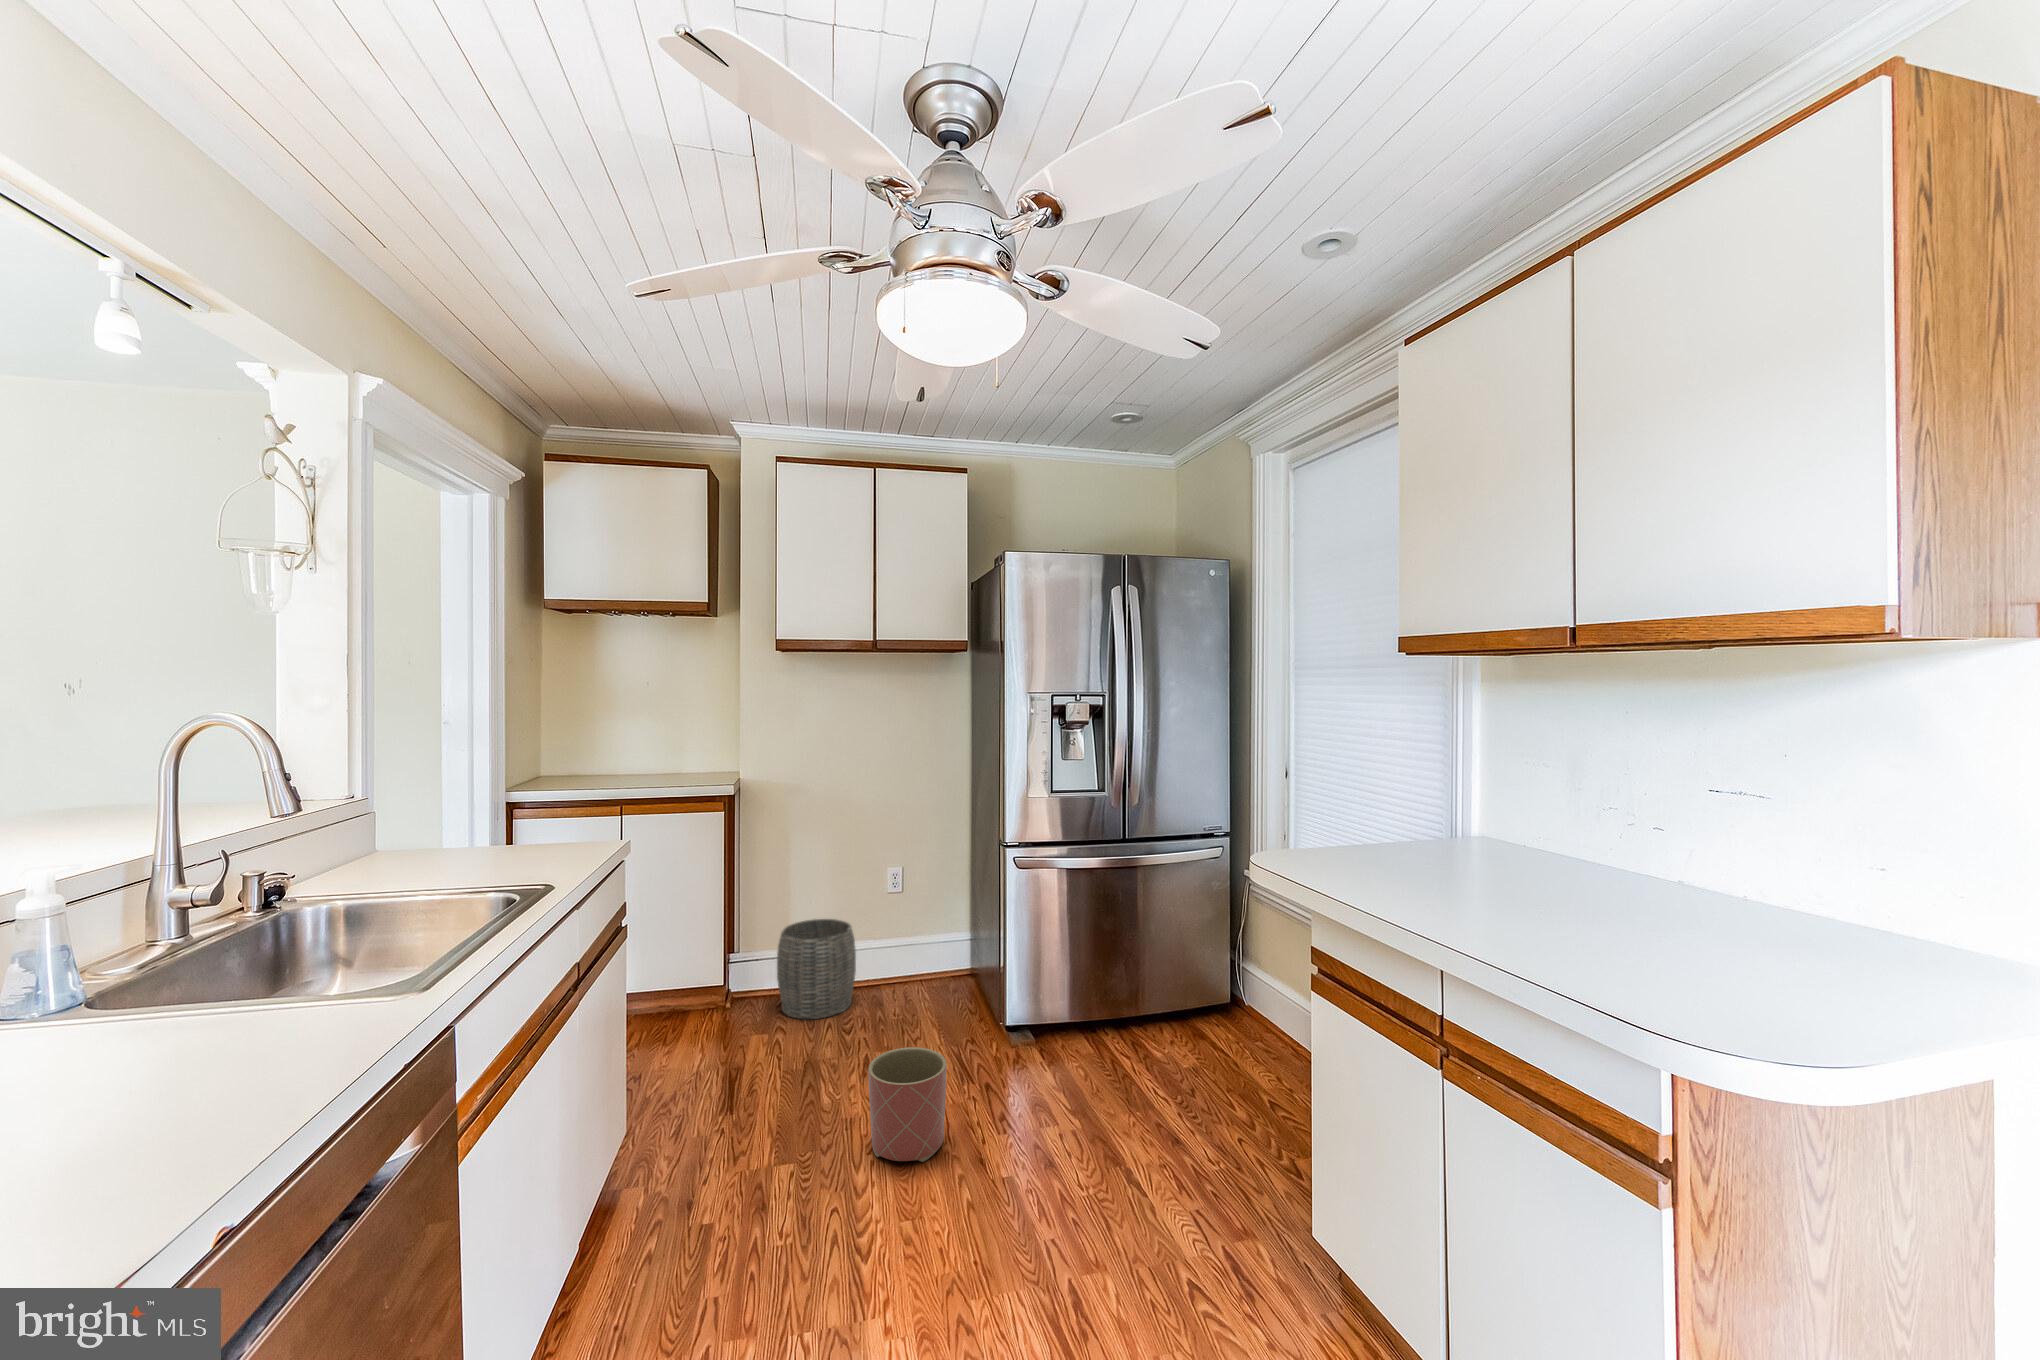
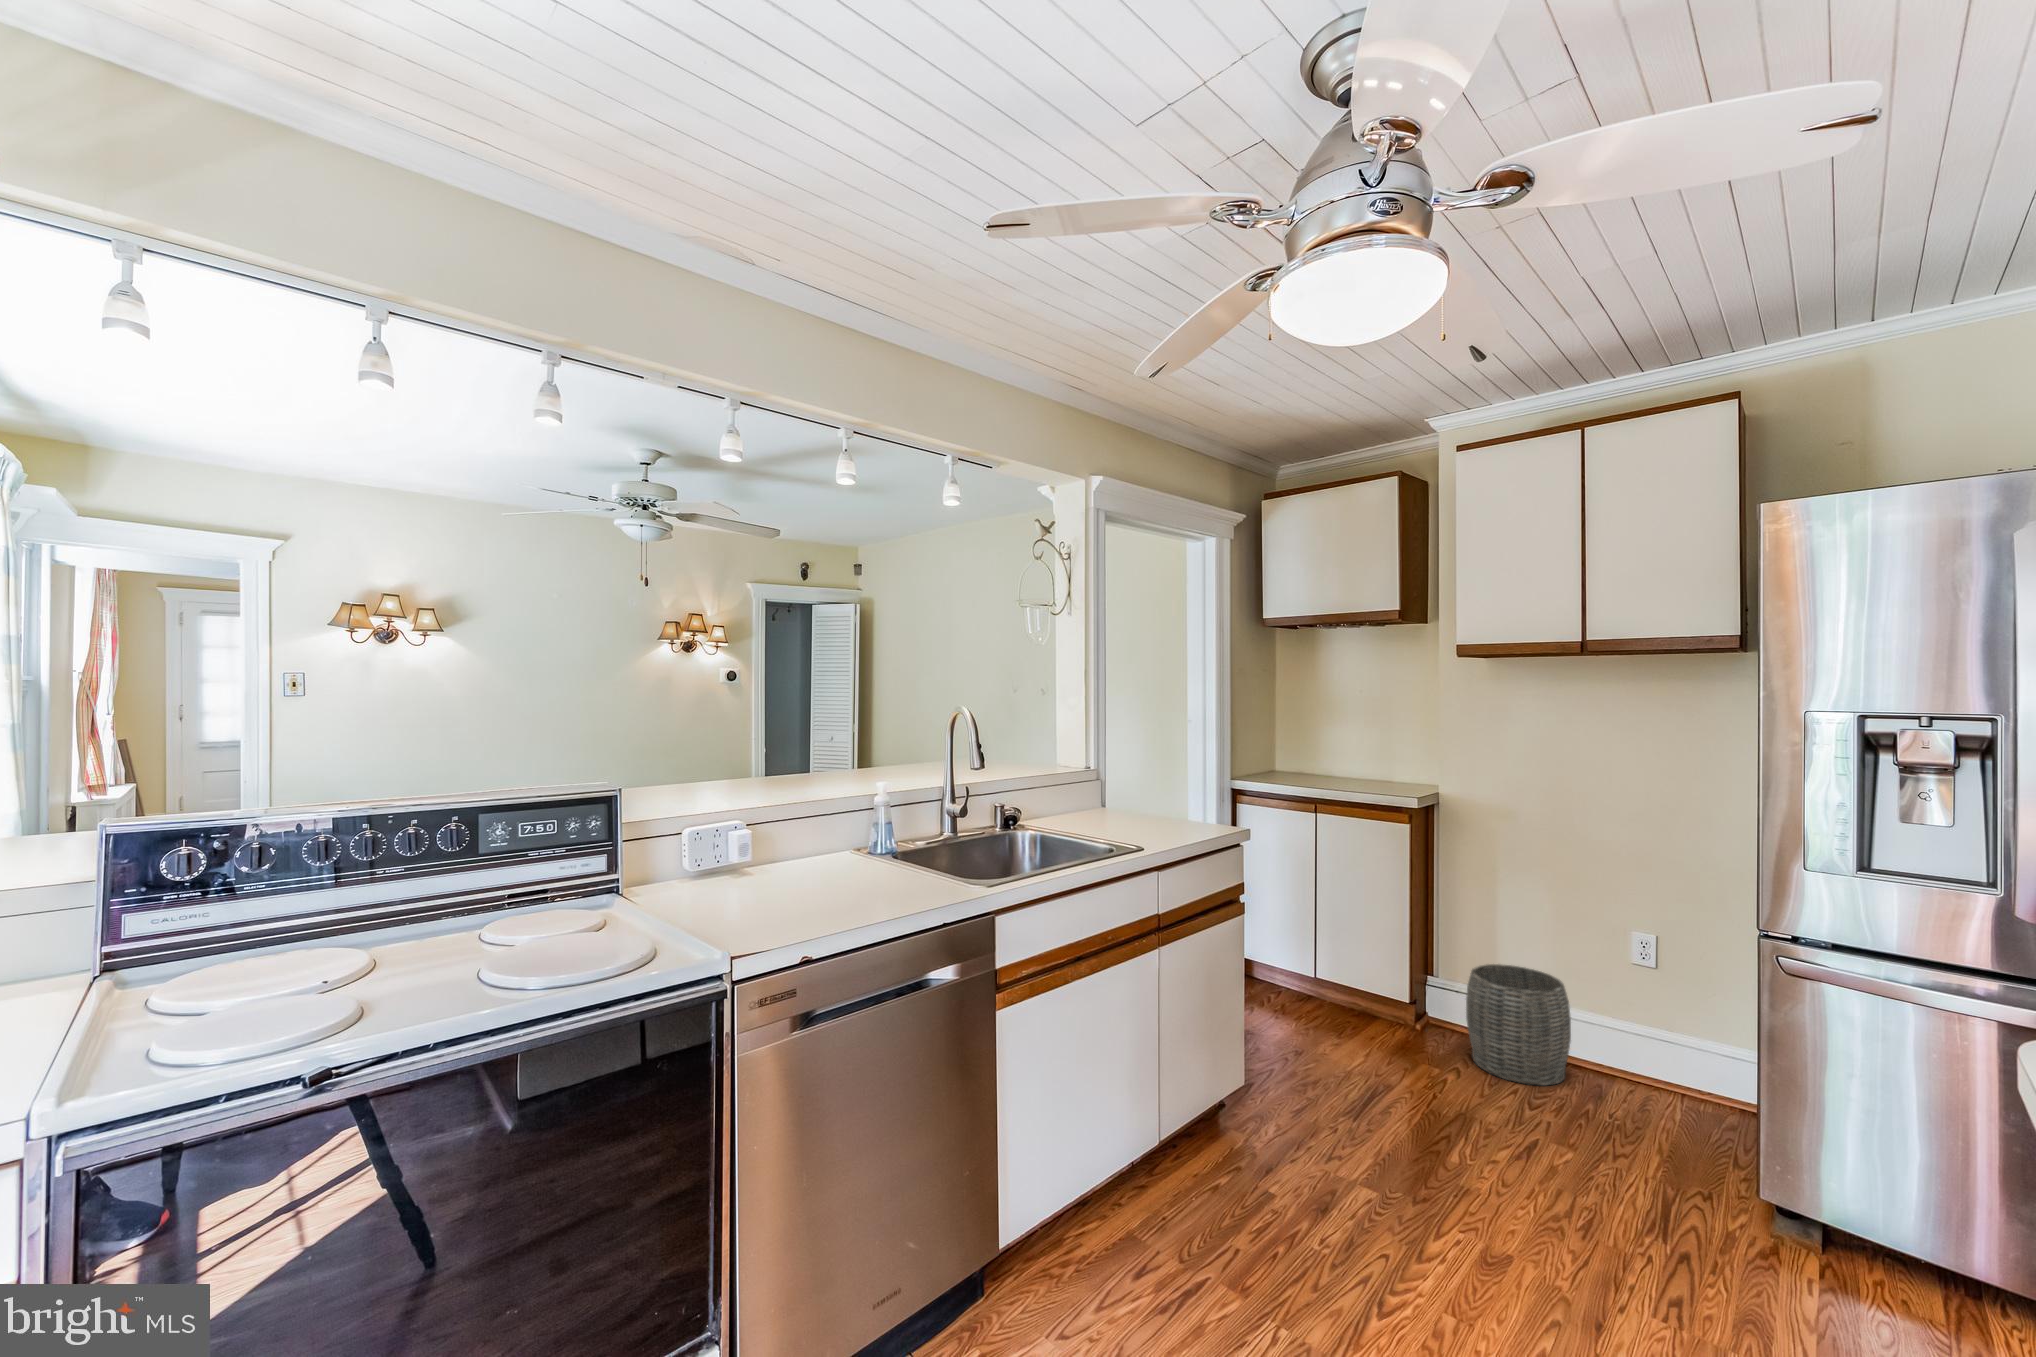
planter: present [868,1047,947,1162] -> none [1461,1128,1570,1277]

